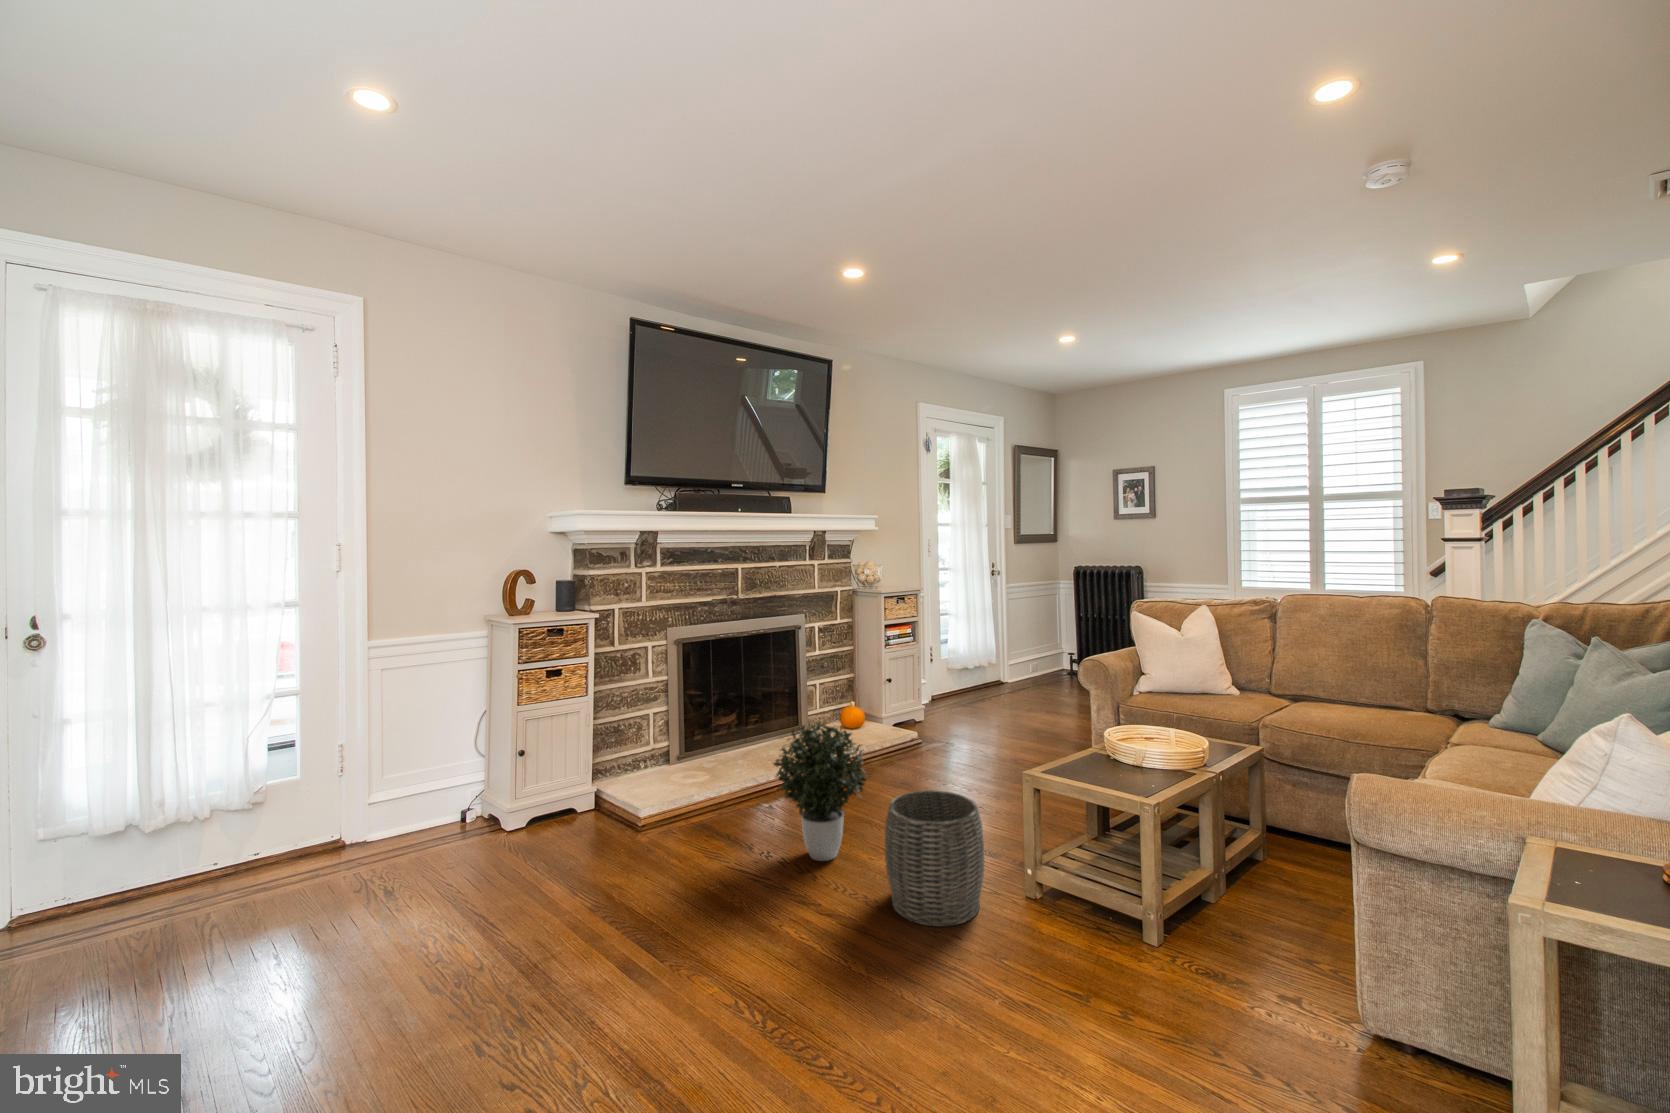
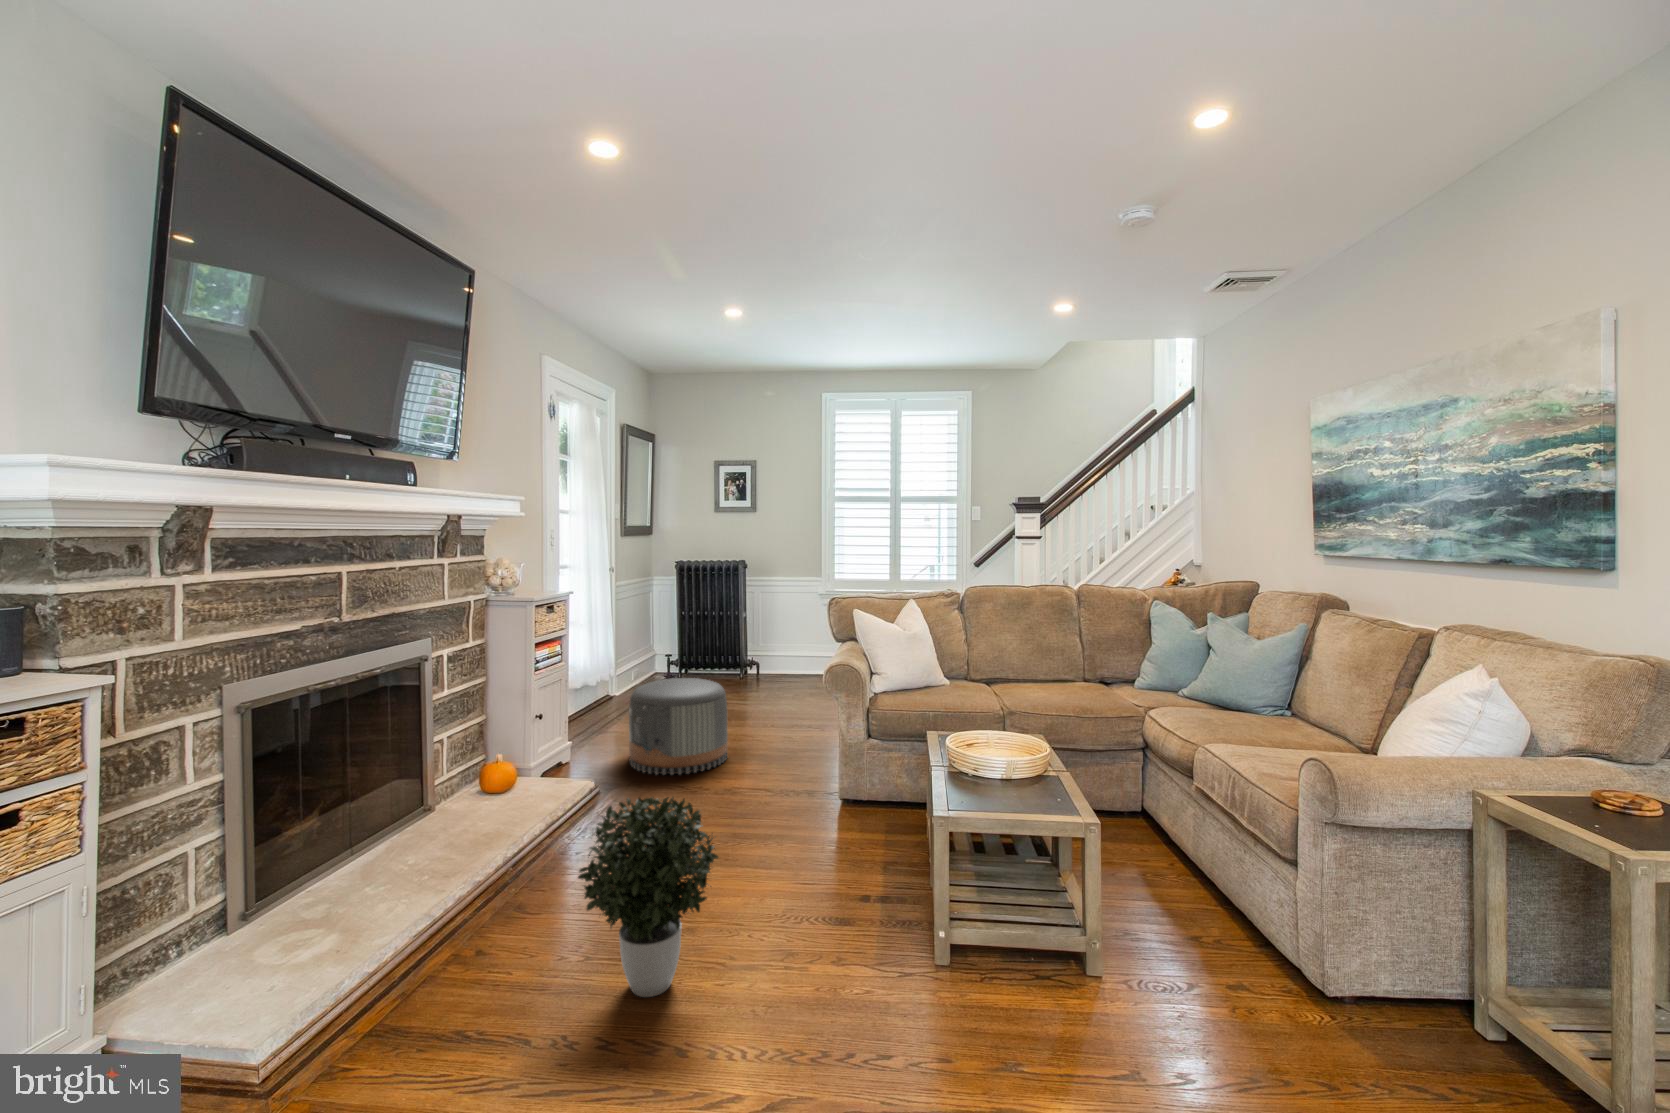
pouf: none [956,665,1041,746] -> present [629,678,728,775]
woven basket: present [885,790,984,927] -> none [787,846,908,1024]

